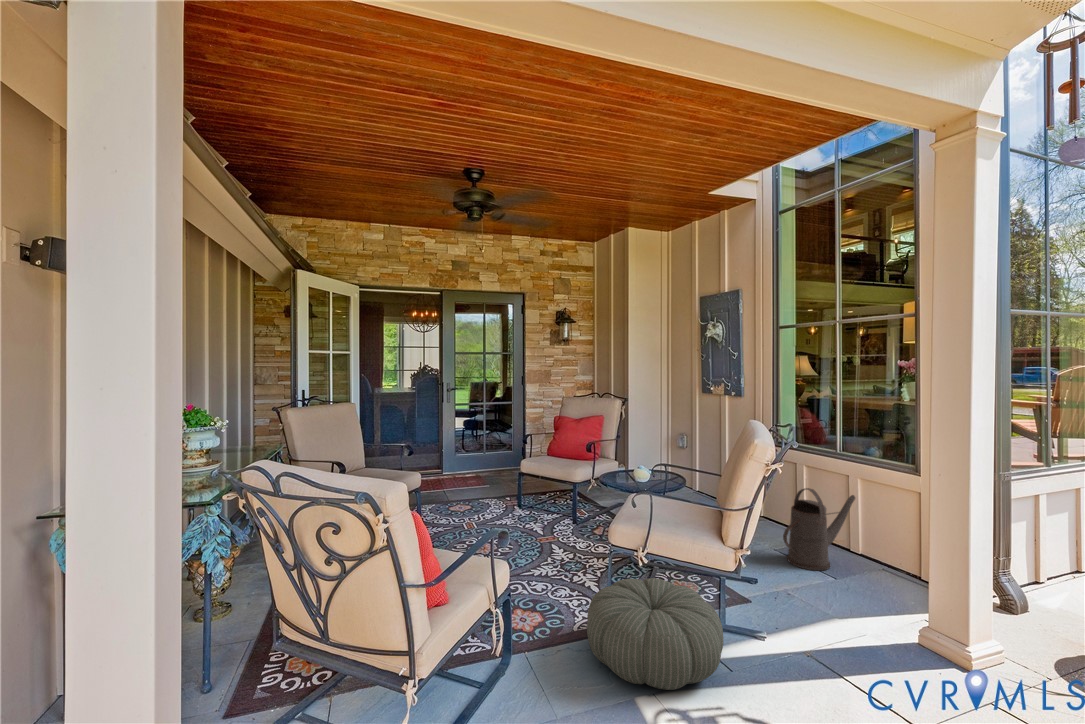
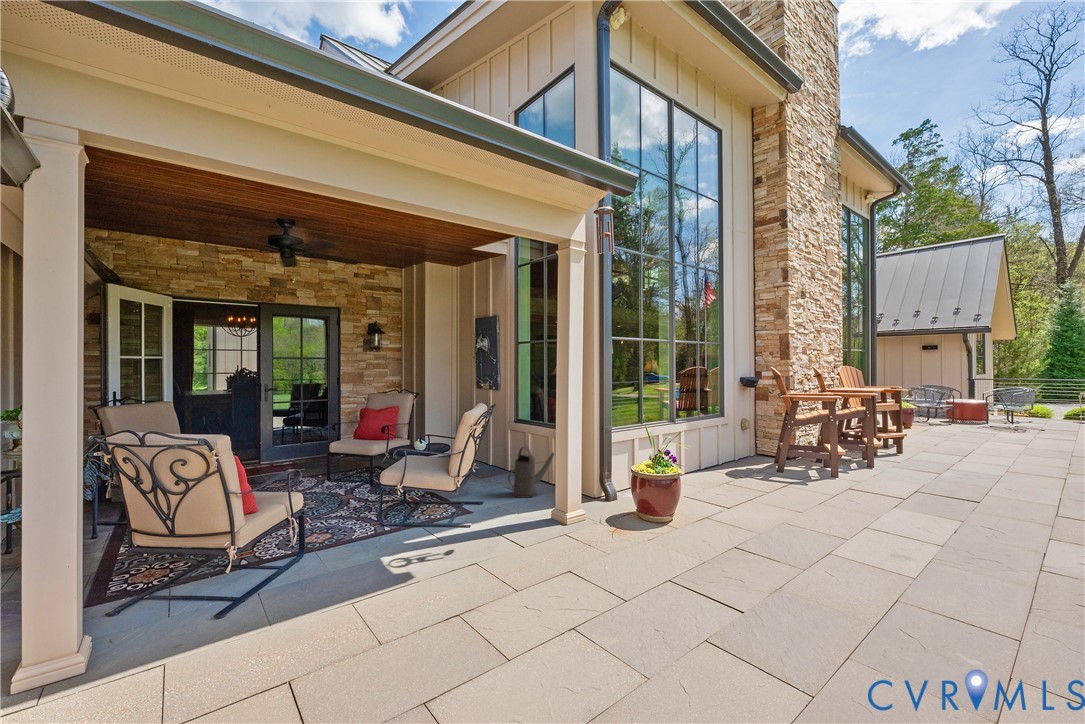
pouf: present [587,578,724,690] -> none [359,502,444,555]

